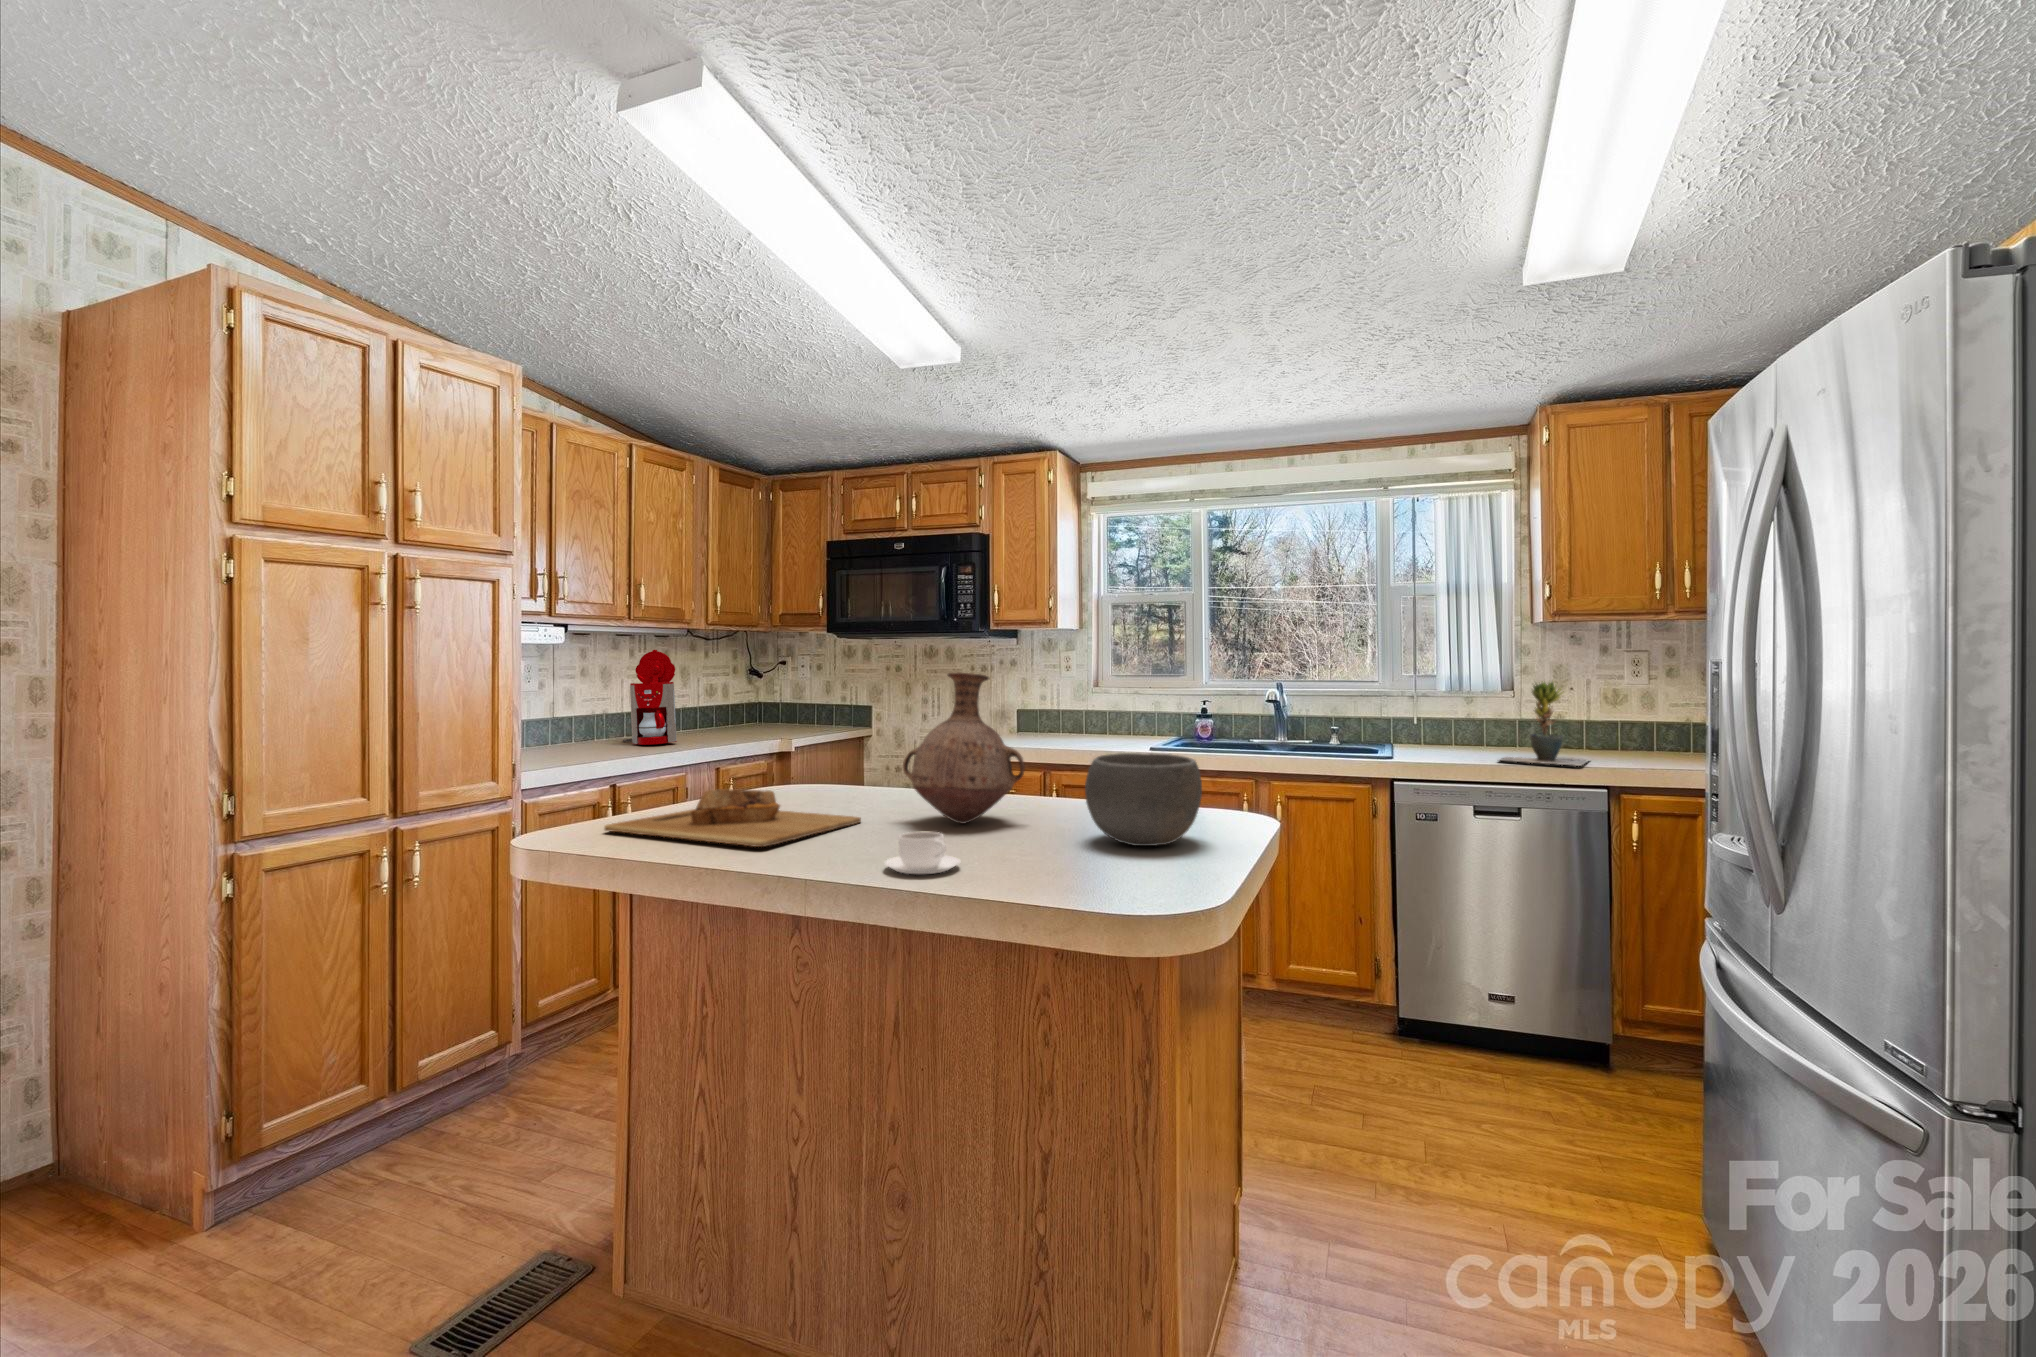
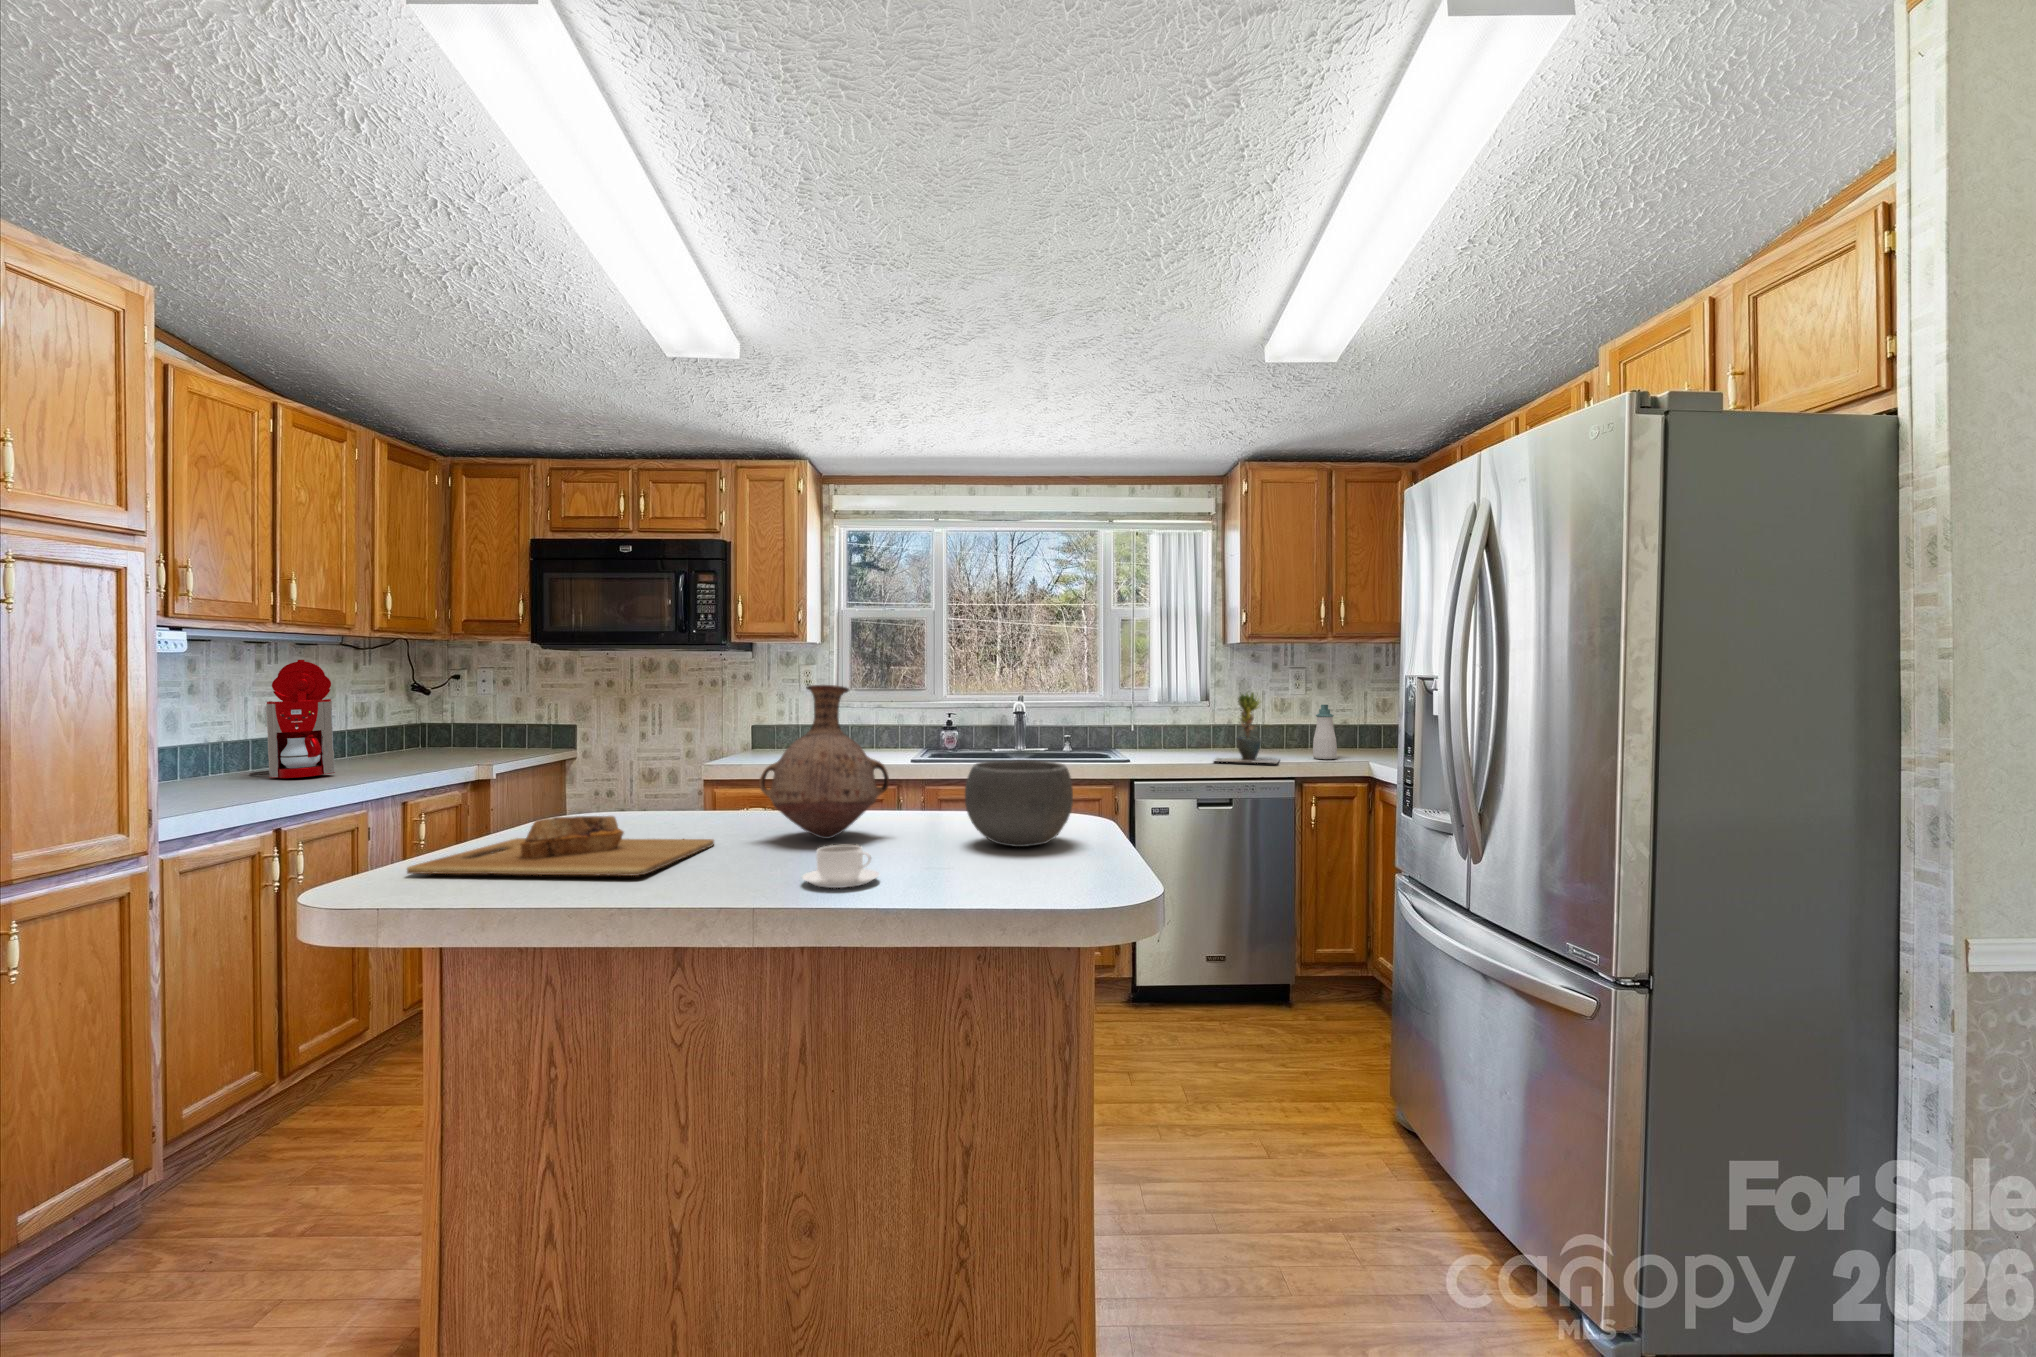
soap bottle: none [1637,697,1672,763] -> present [1313,705,1337,759]

